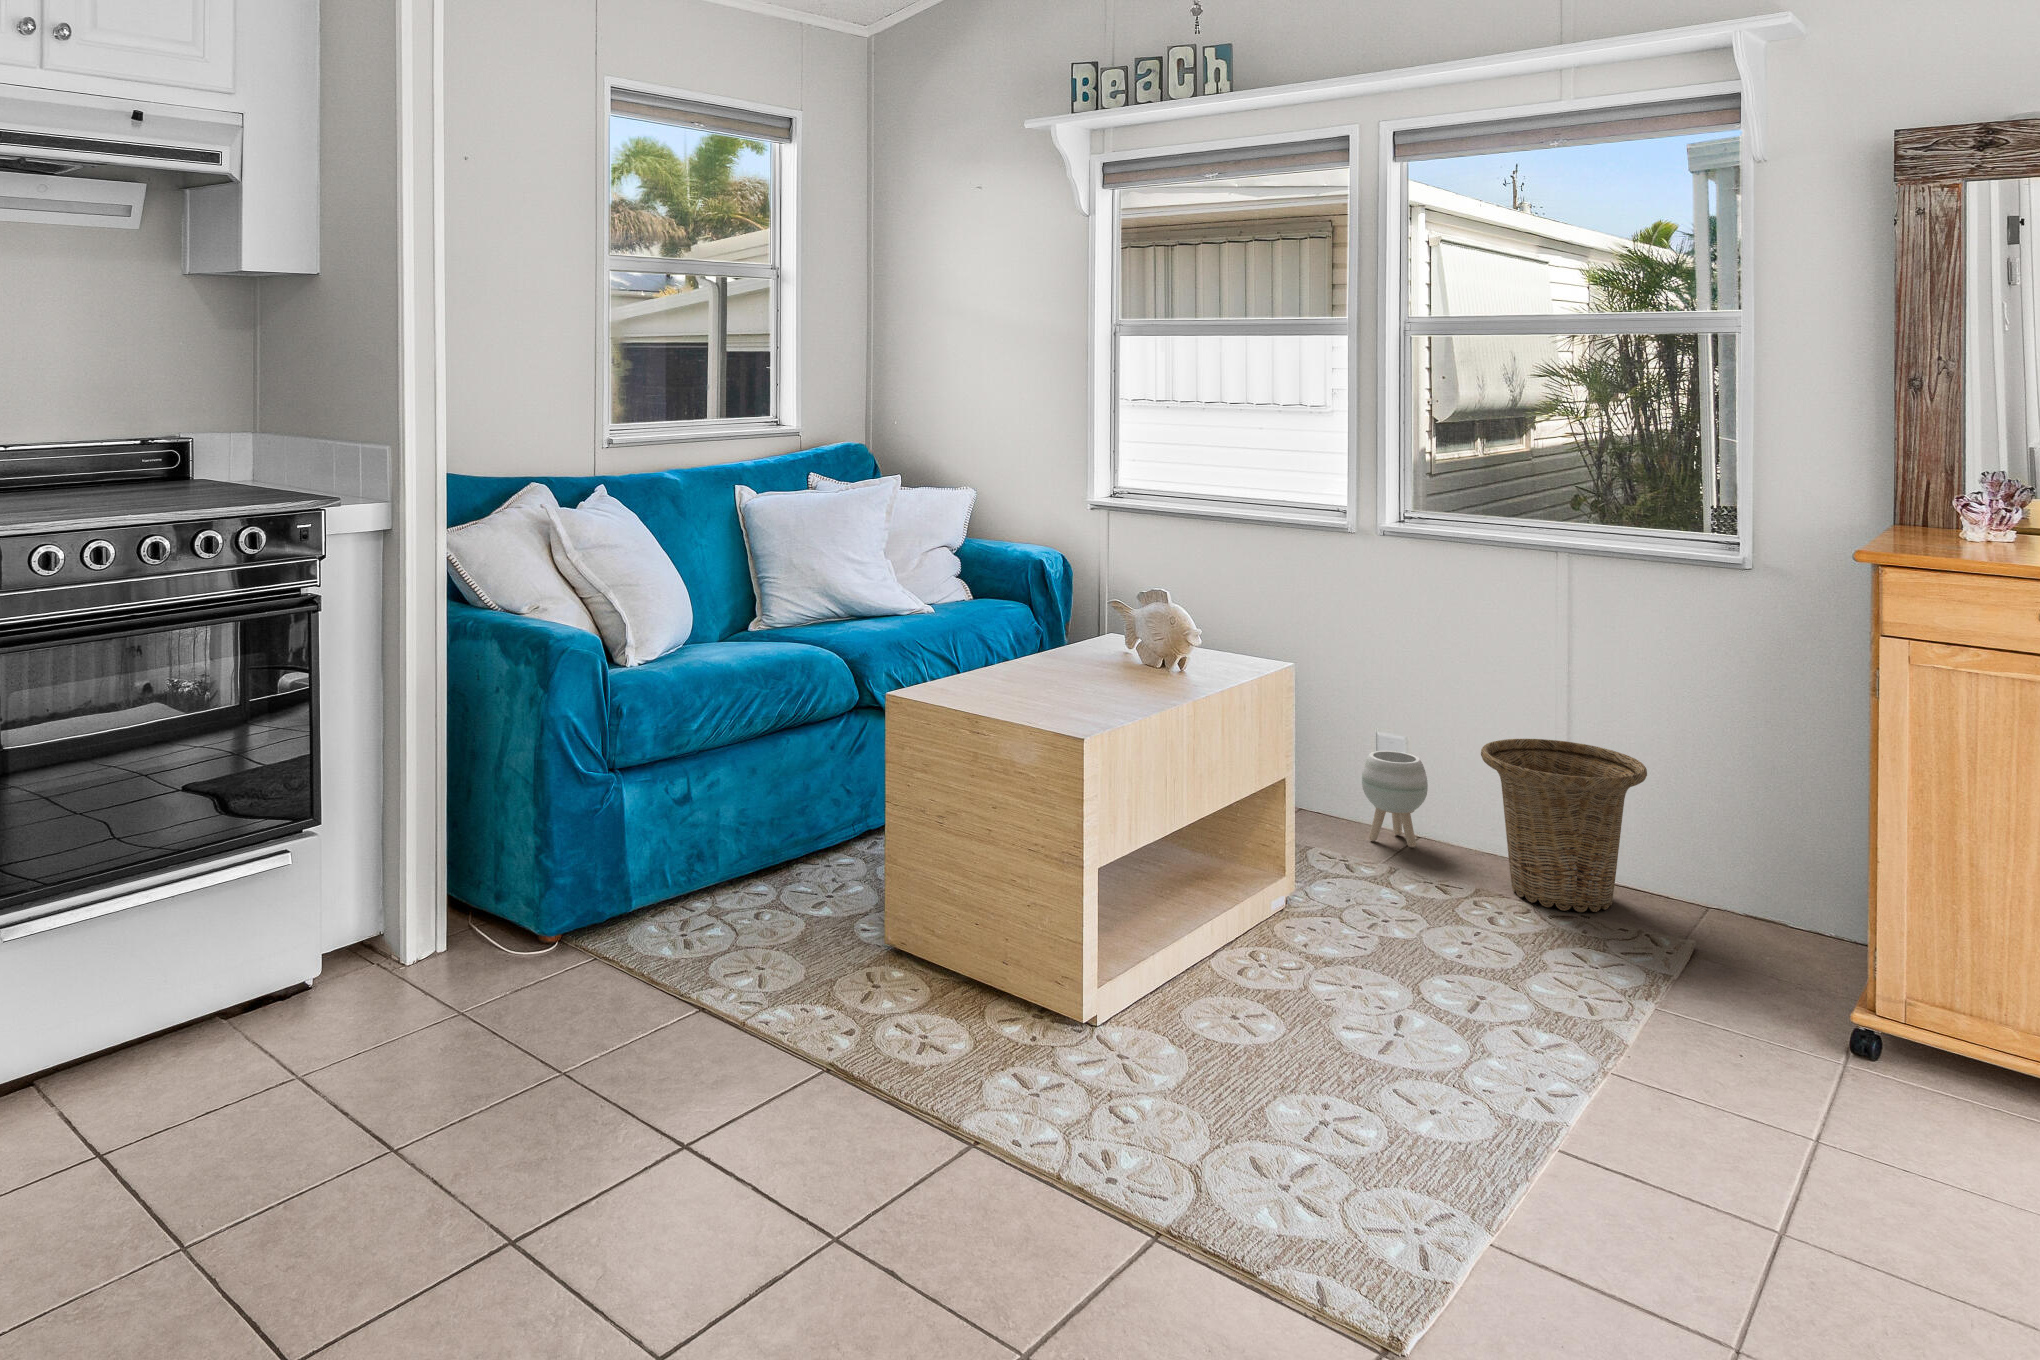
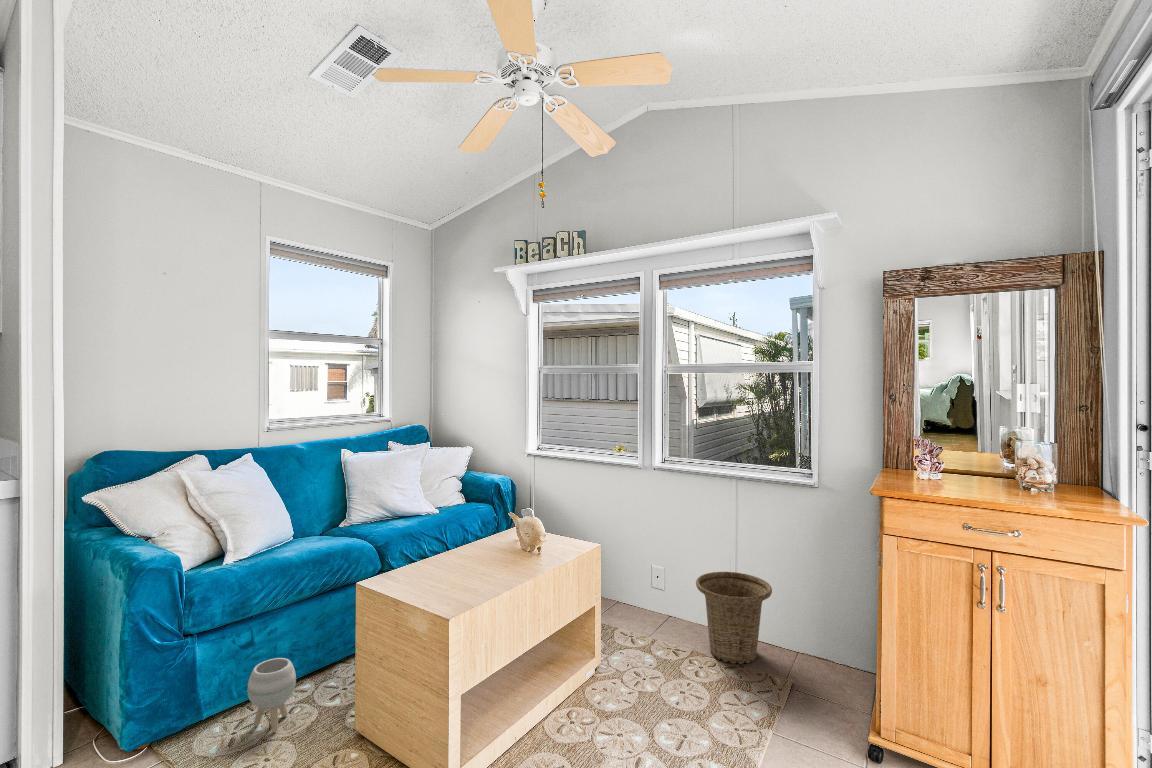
planter: present [1362,751,1428,847] -> present [248,658,296,733]

